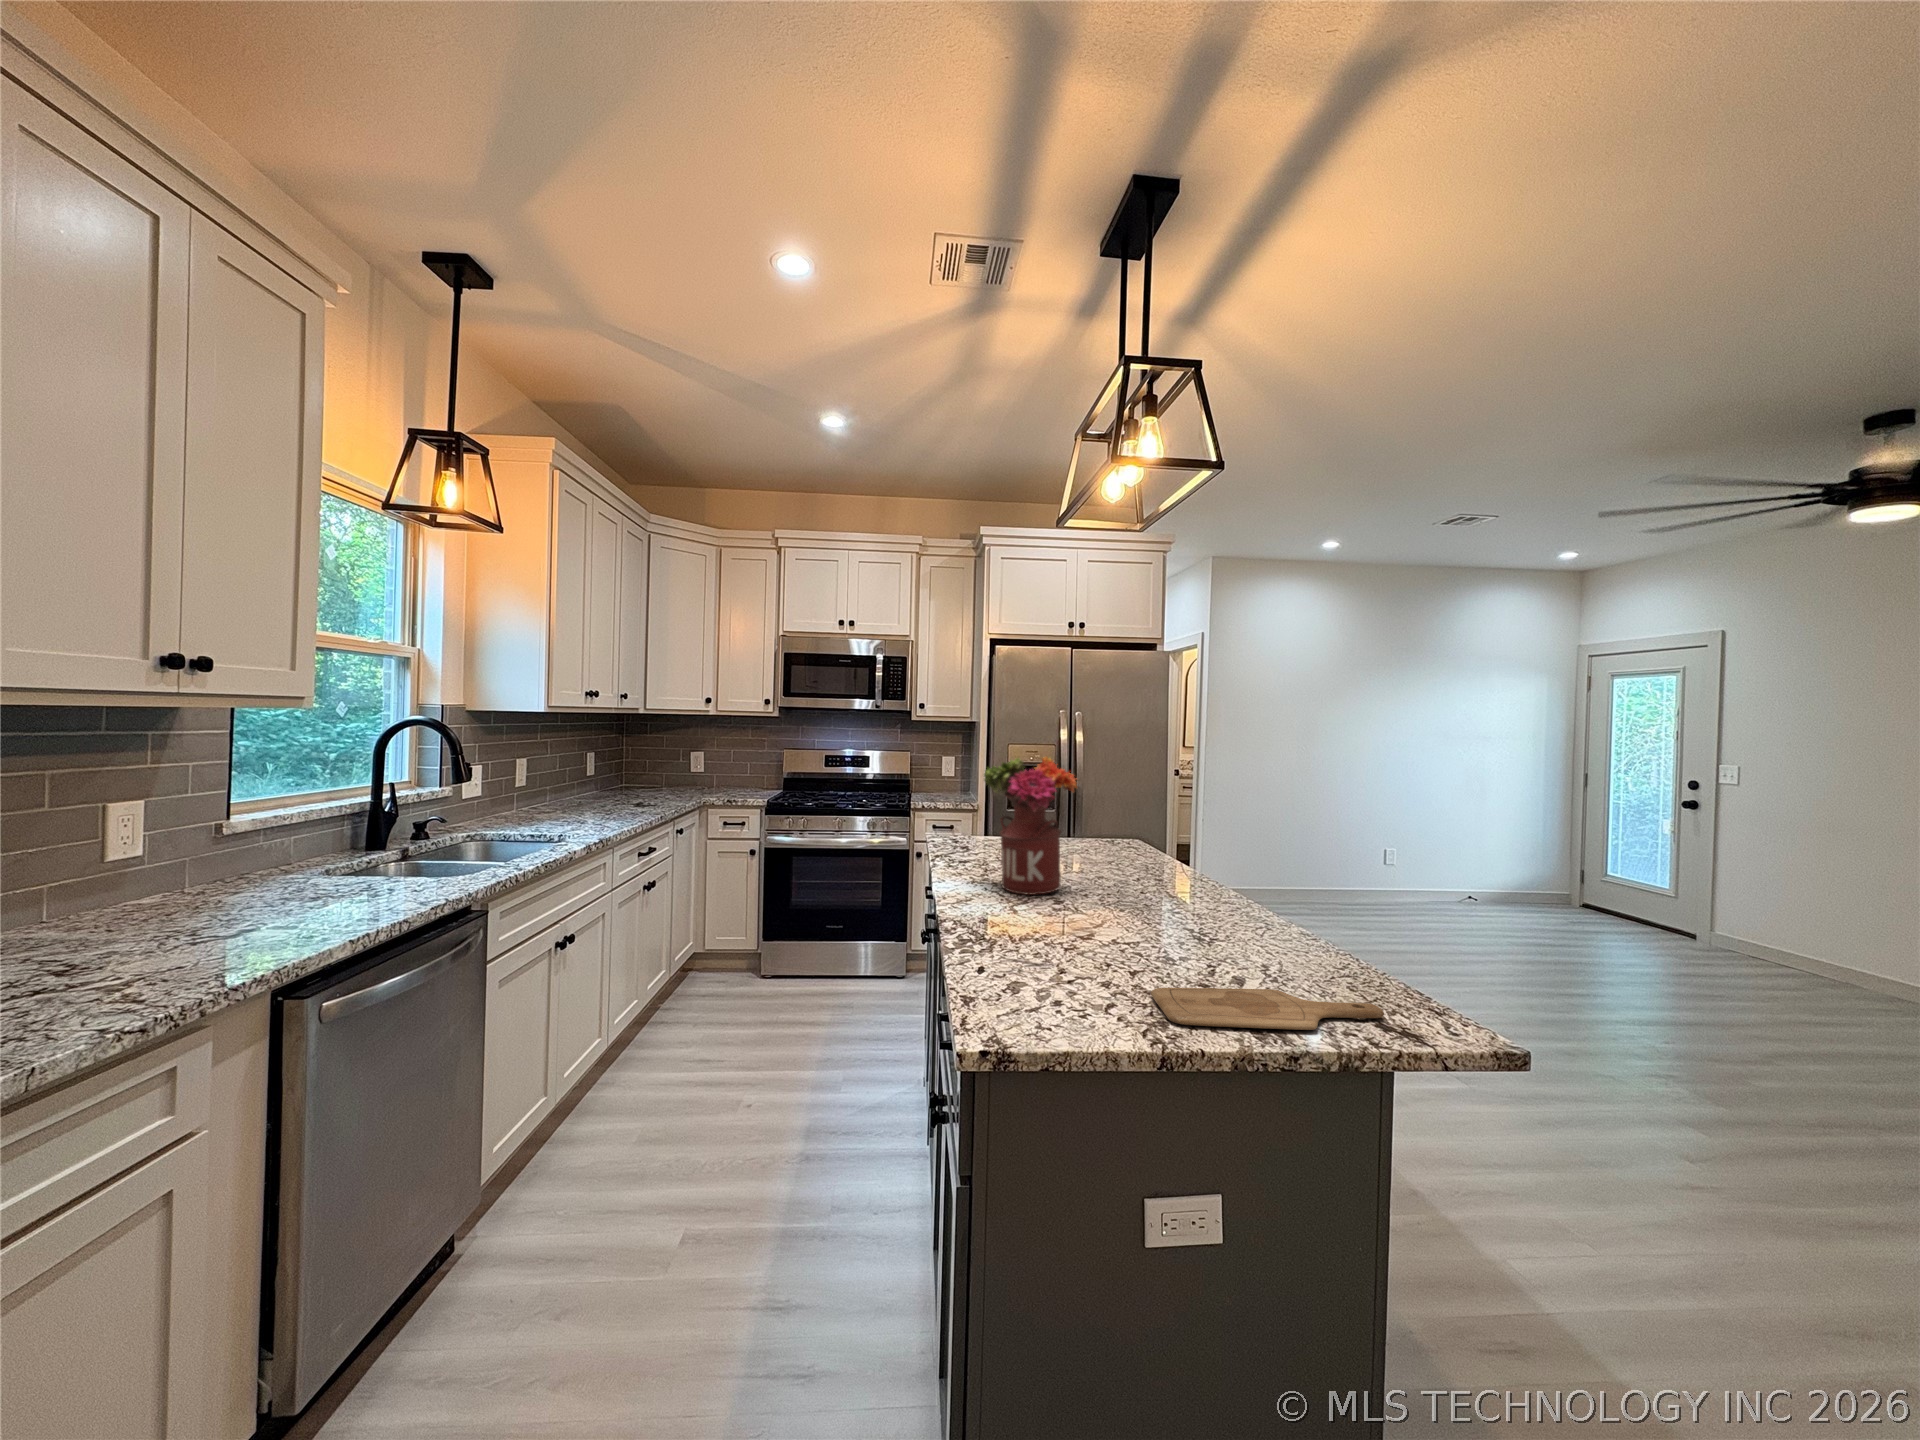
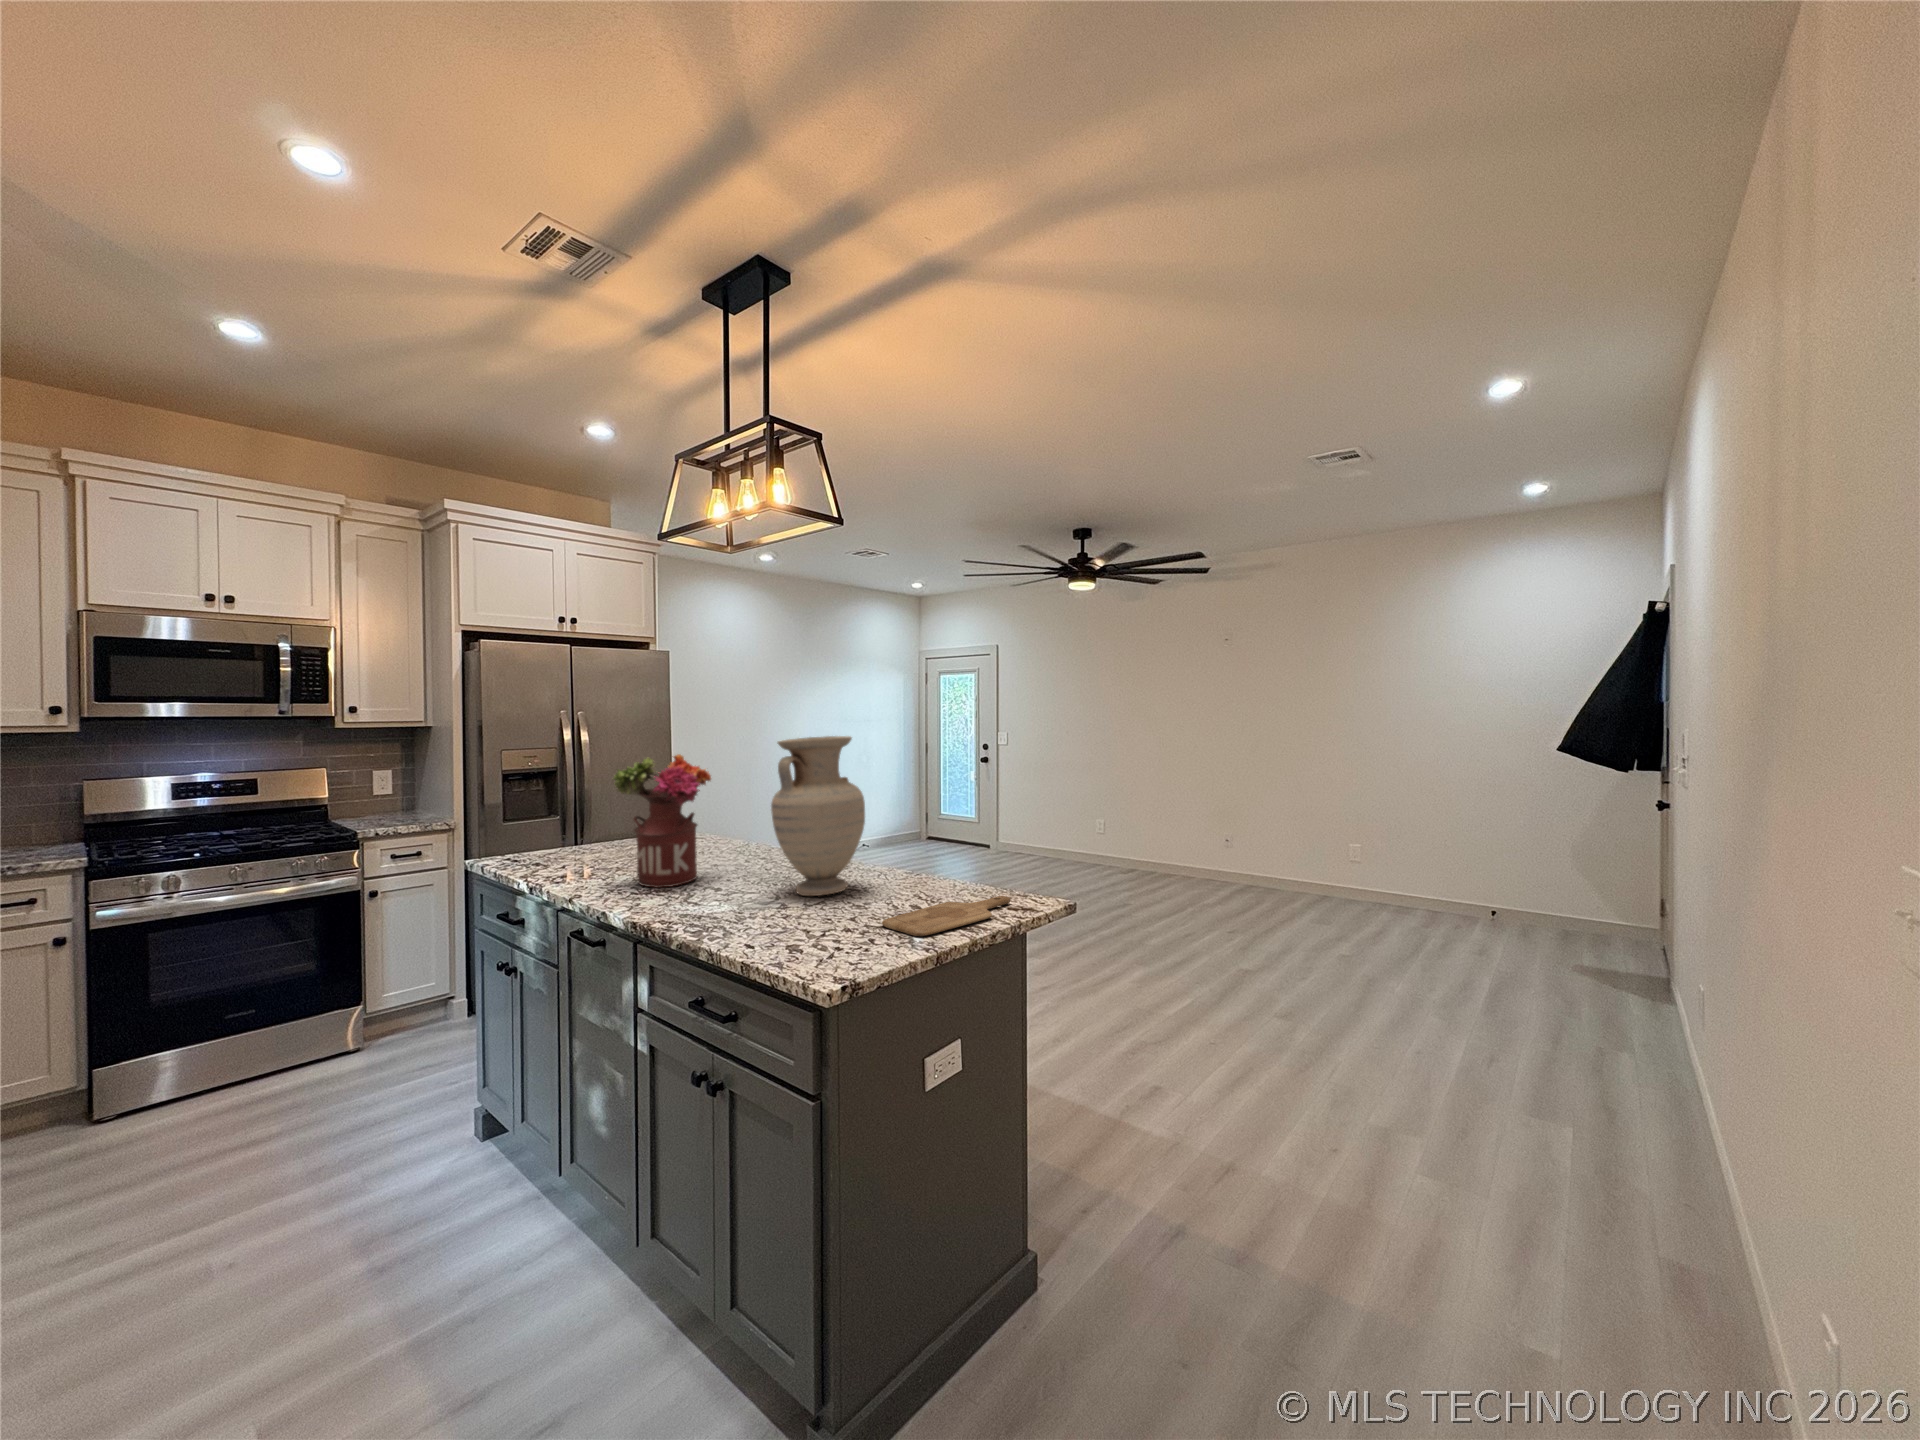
vase: none [1099,746,1214,941] -> present [771,736,865,896]

